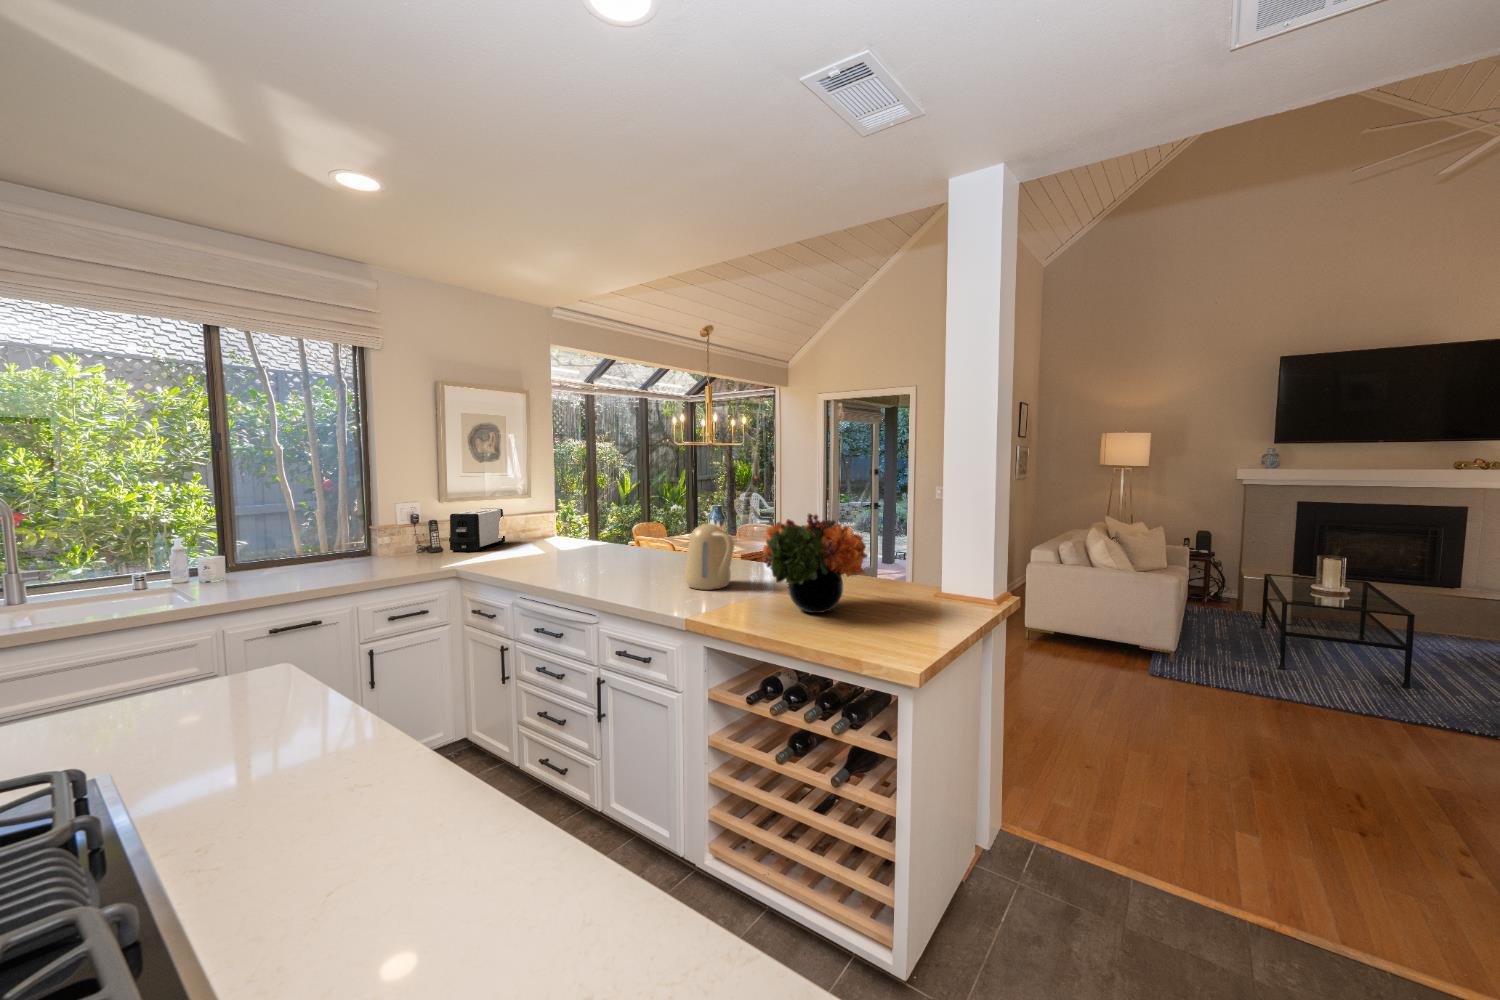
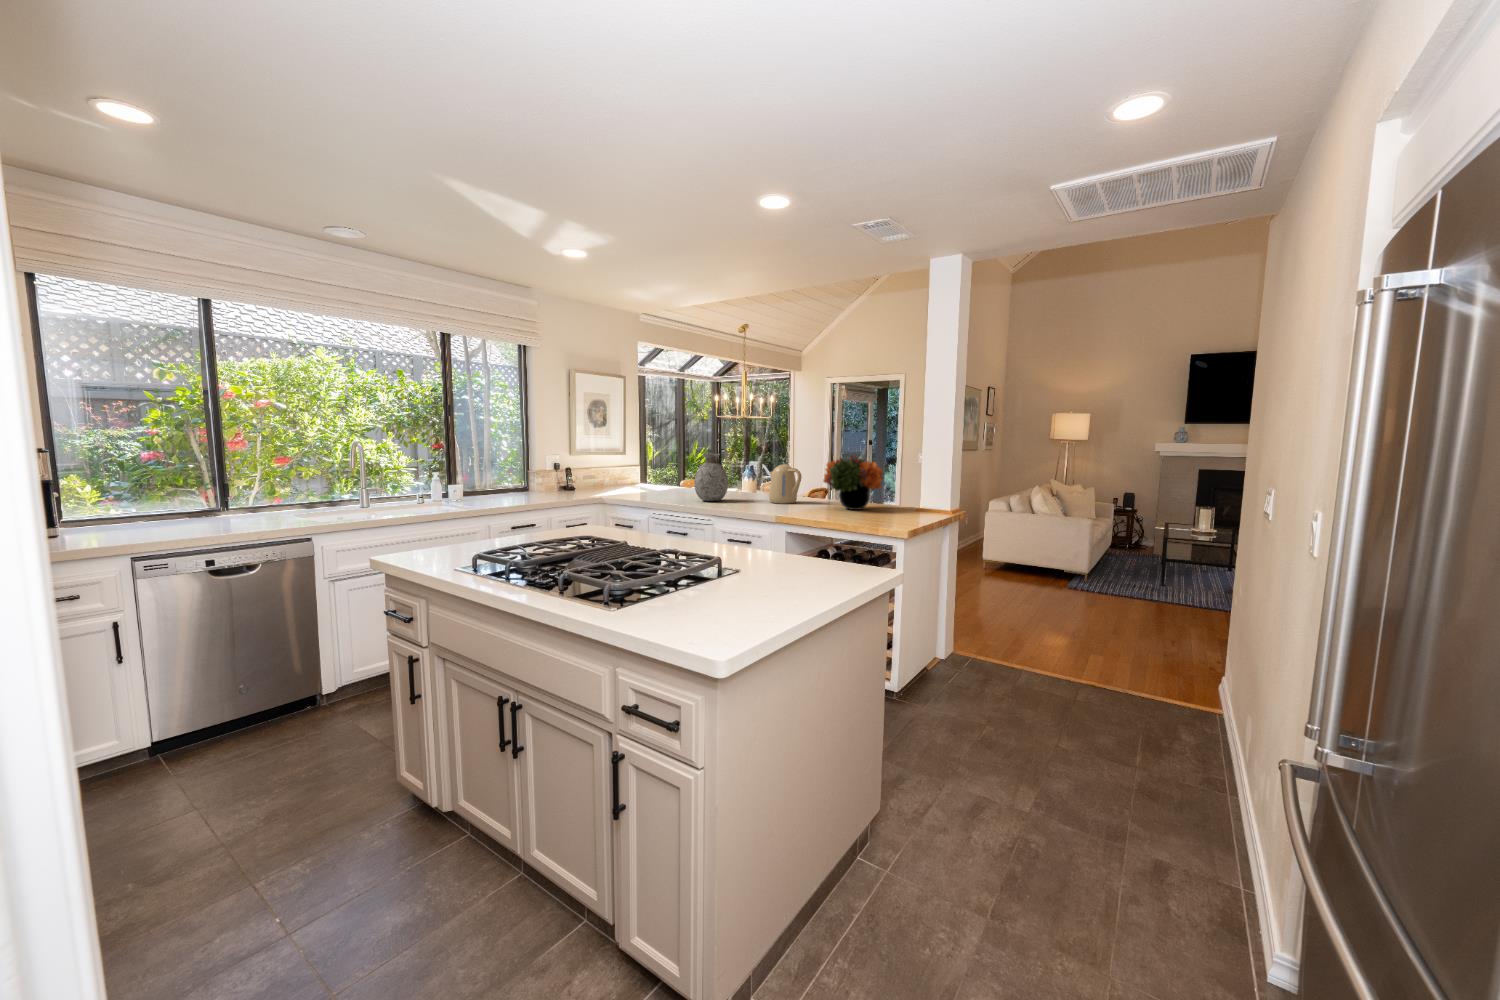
vase: none [569,505,624,583] -> present [694,454,728,501]
toaster: present [449,509,505,552] -> none [580,462,610,491]

